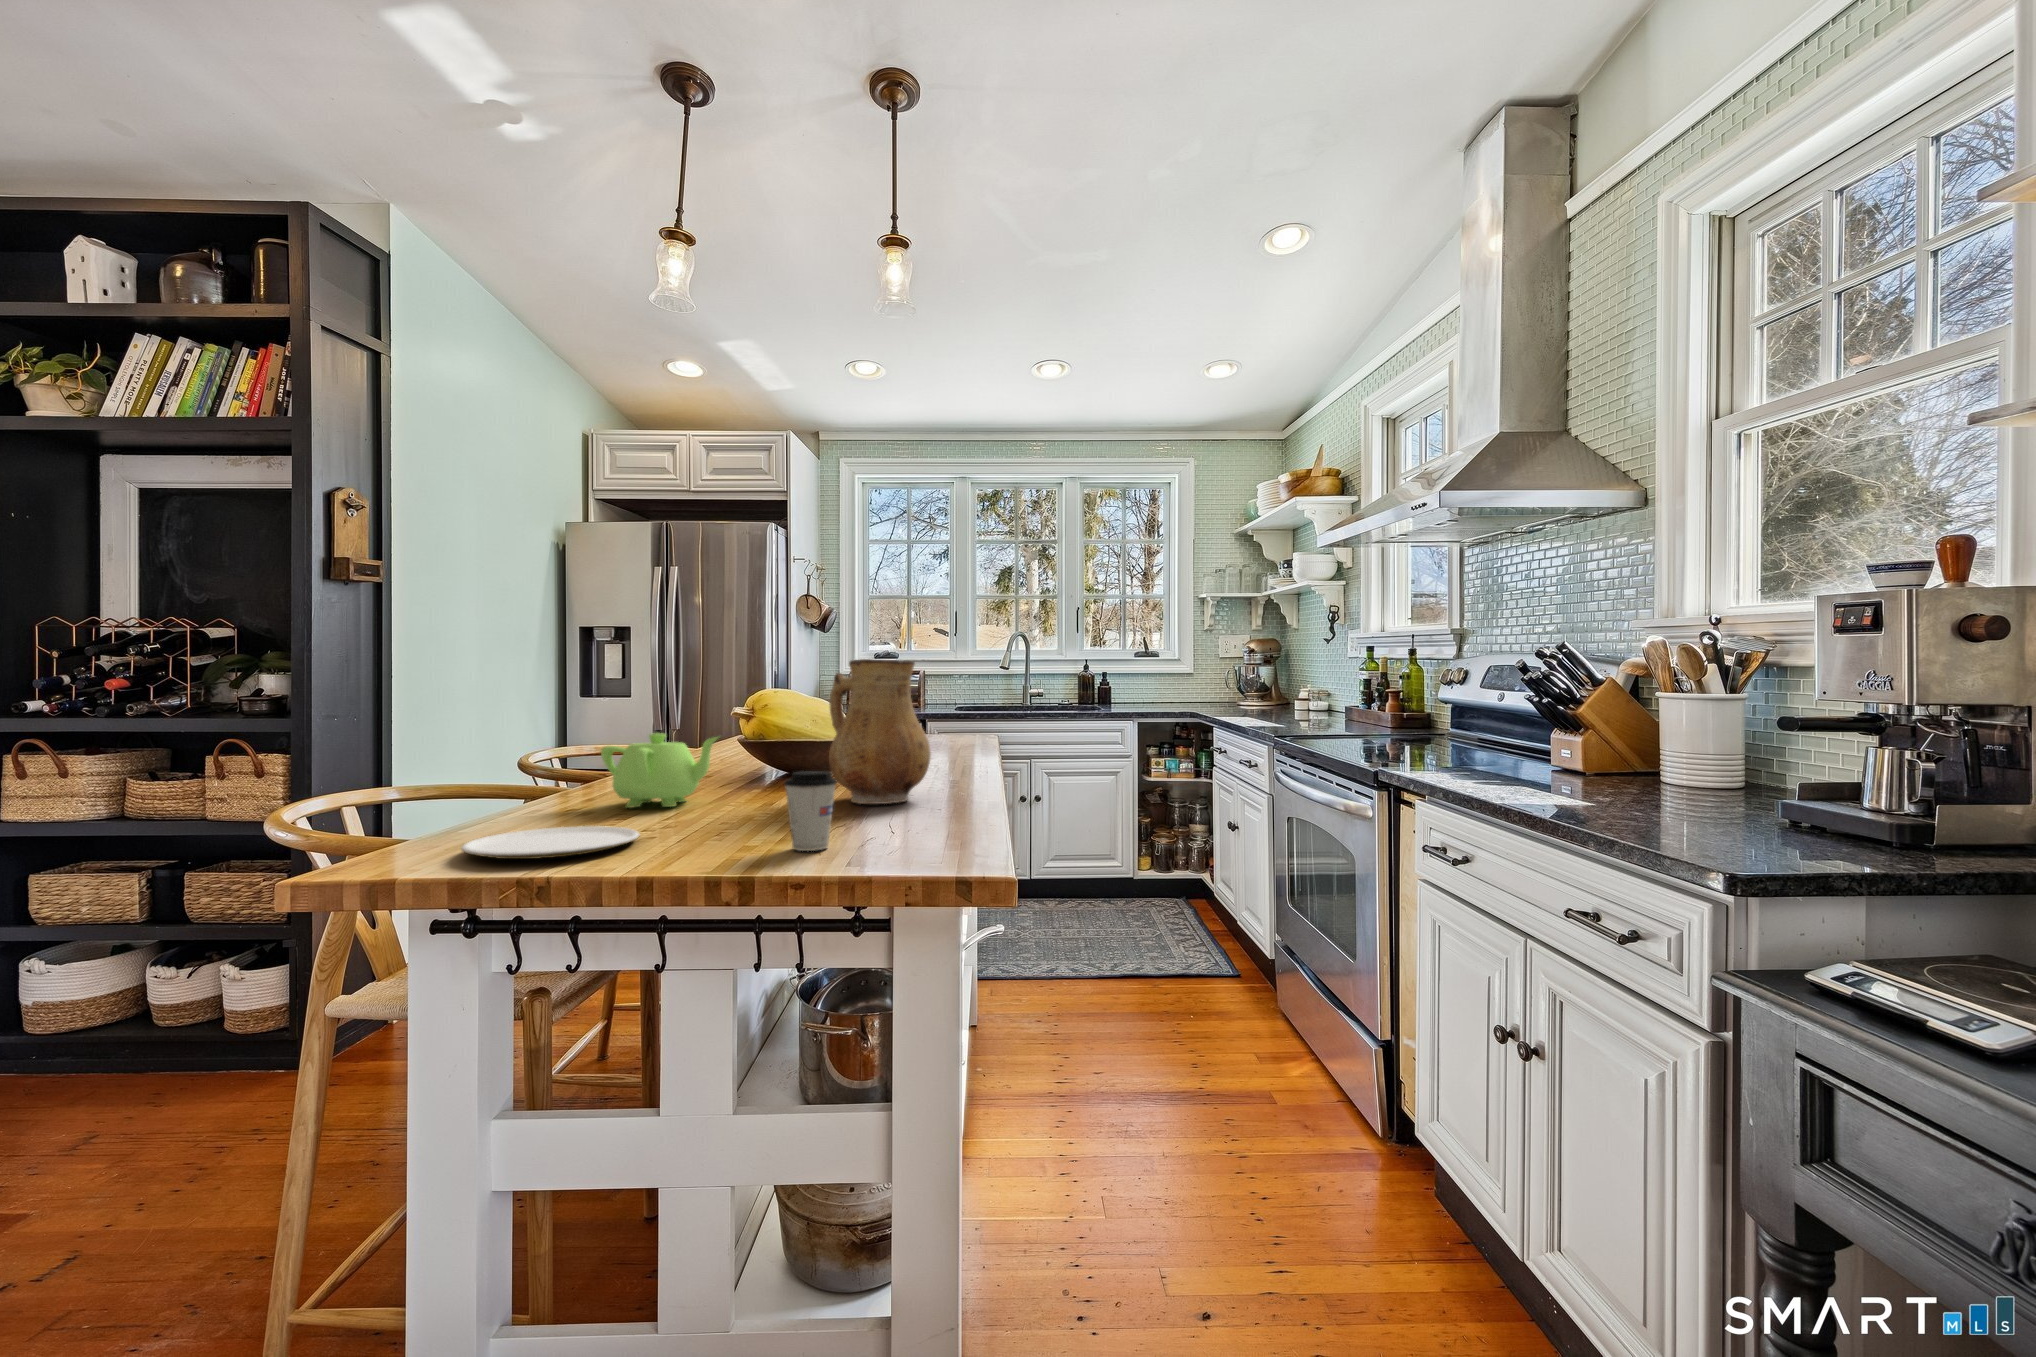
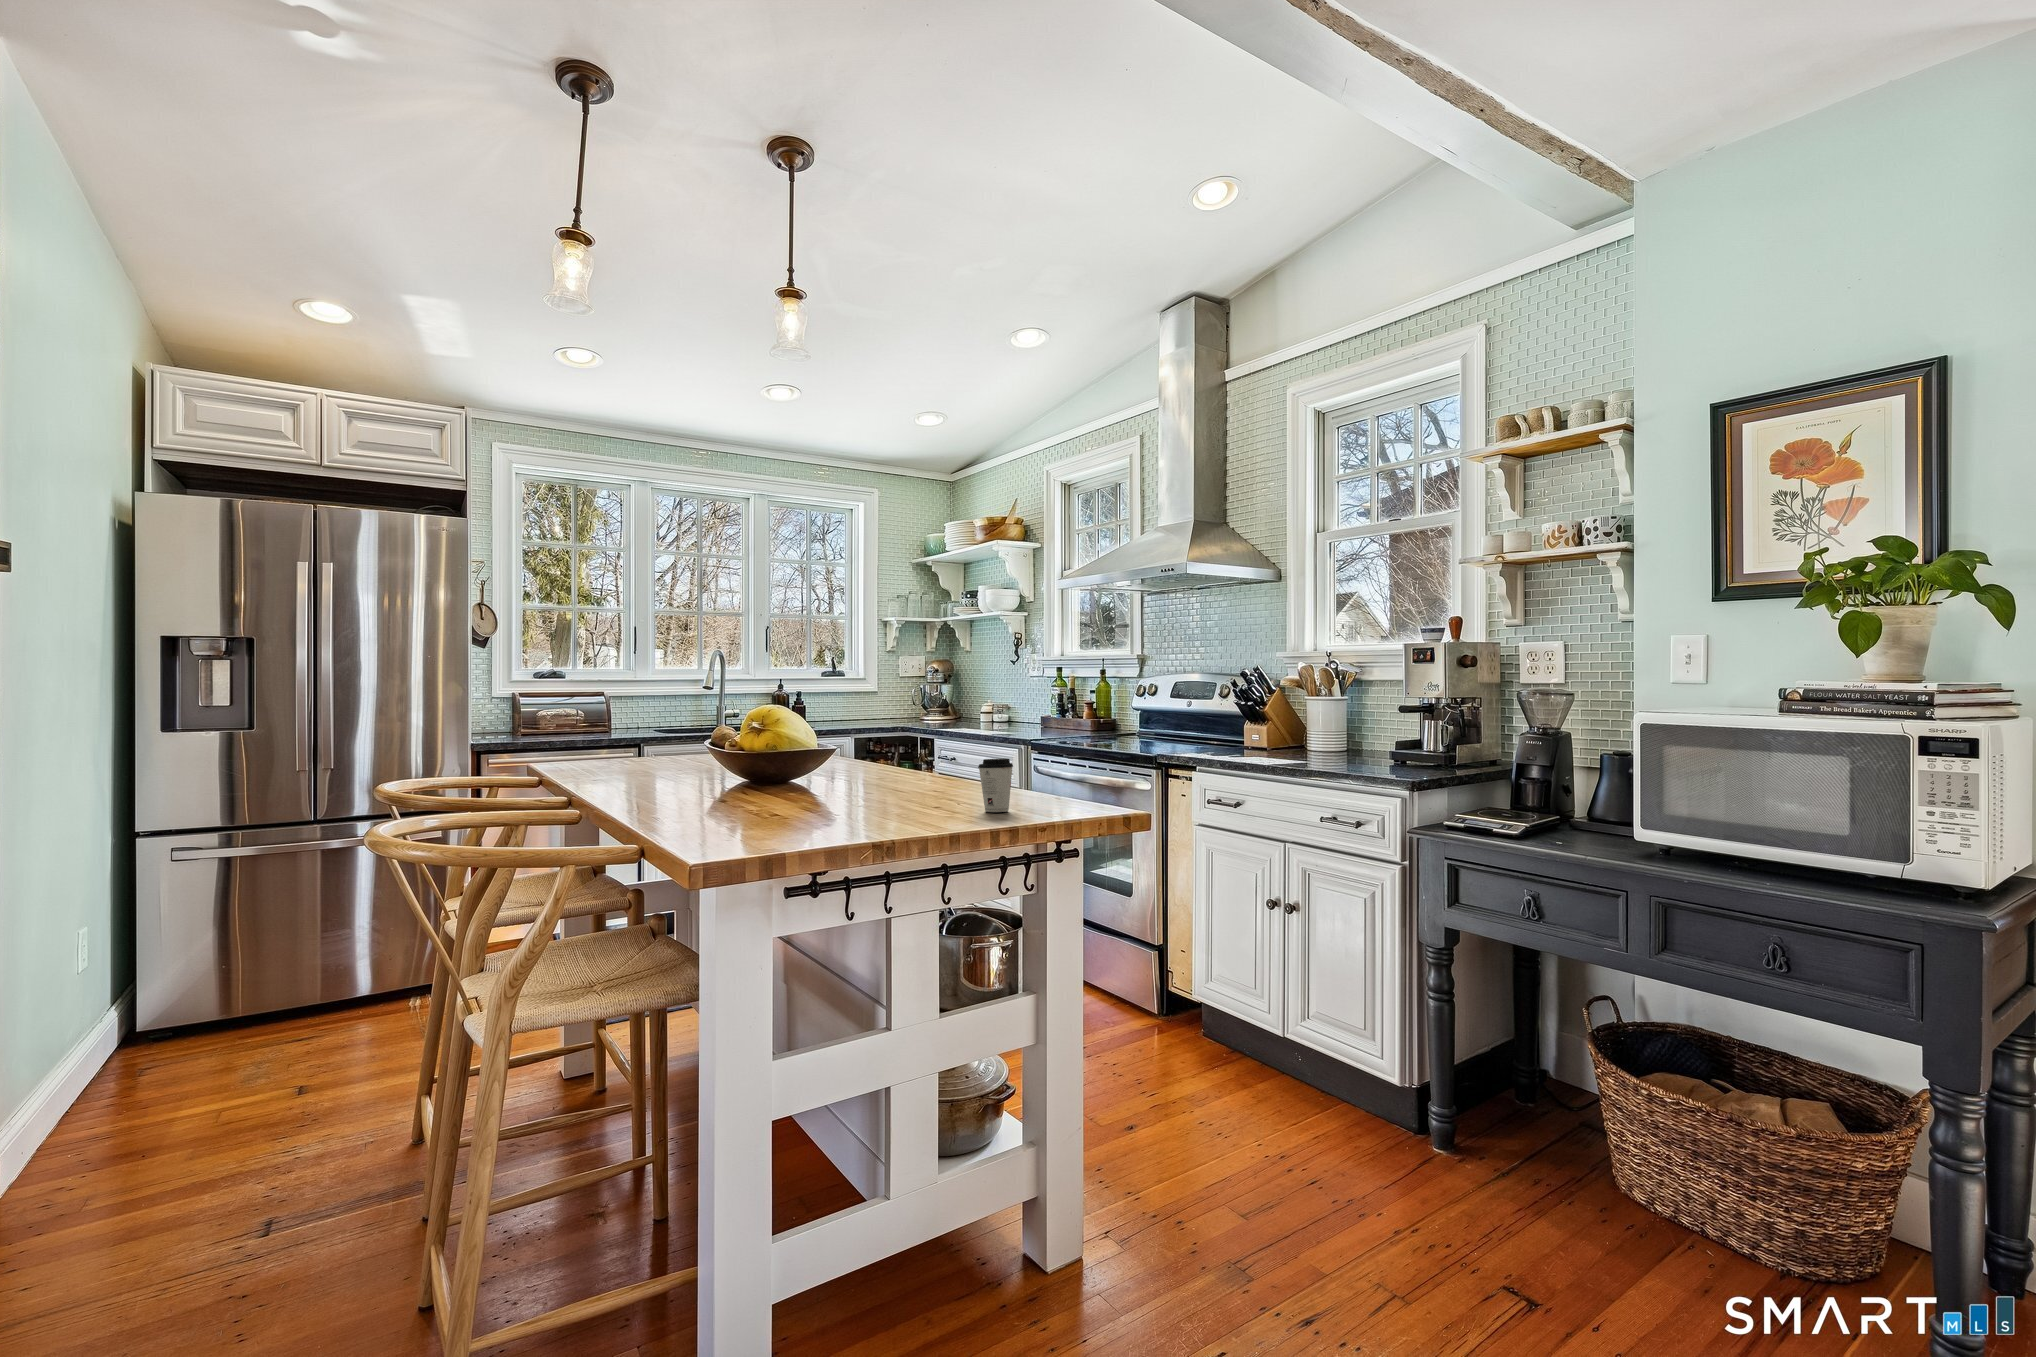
ceramic pitcher: present [829,659,931,804] -> none [878,681,968,792]
teapot: present [601,733,718,808] -> none [724,744,817,807]
plate: present [461,826,639,859] -> none [765,812,887,831]

